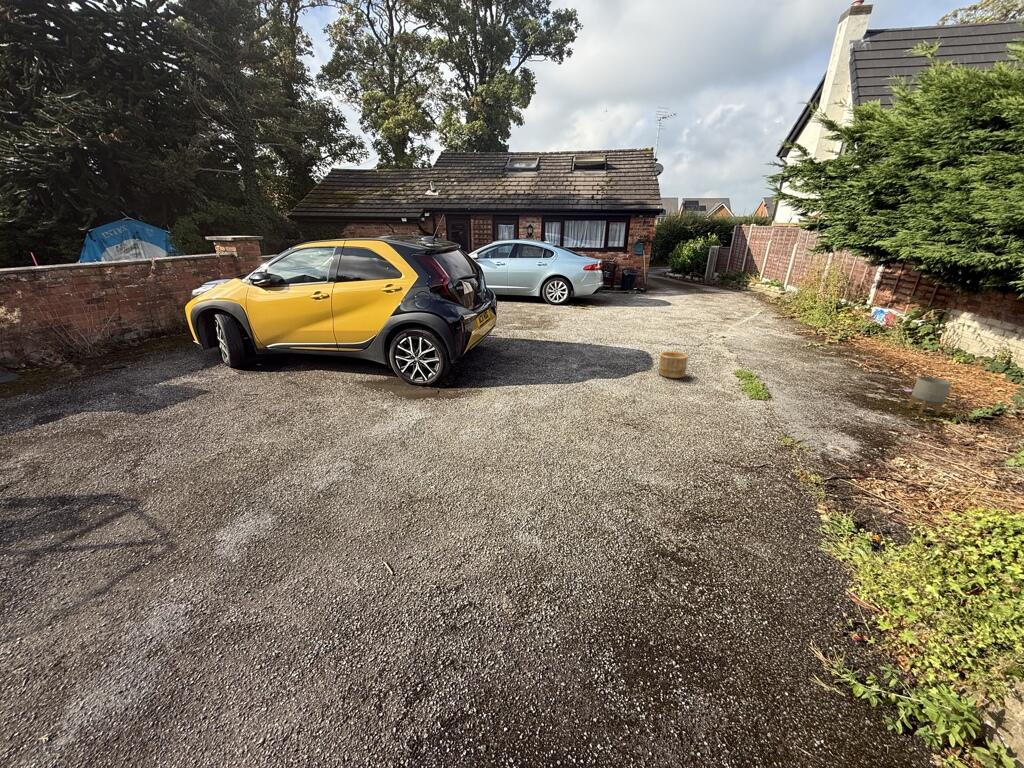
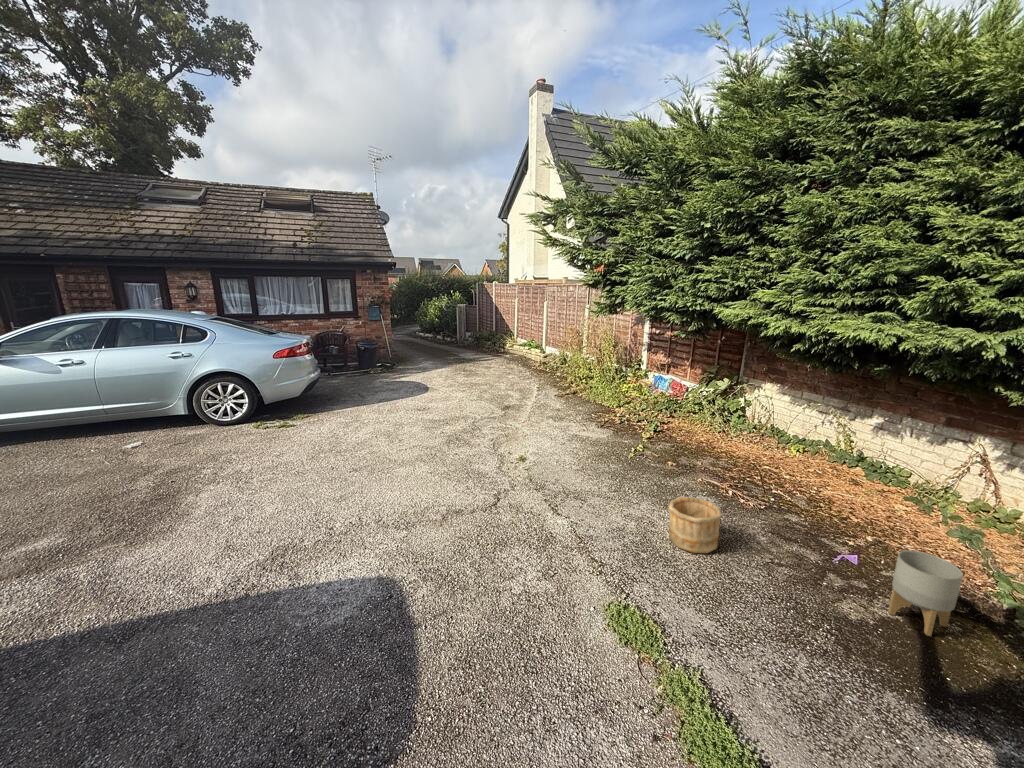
wooden bucket: present [659,351,688,378] -> present [669,497,722,553]

